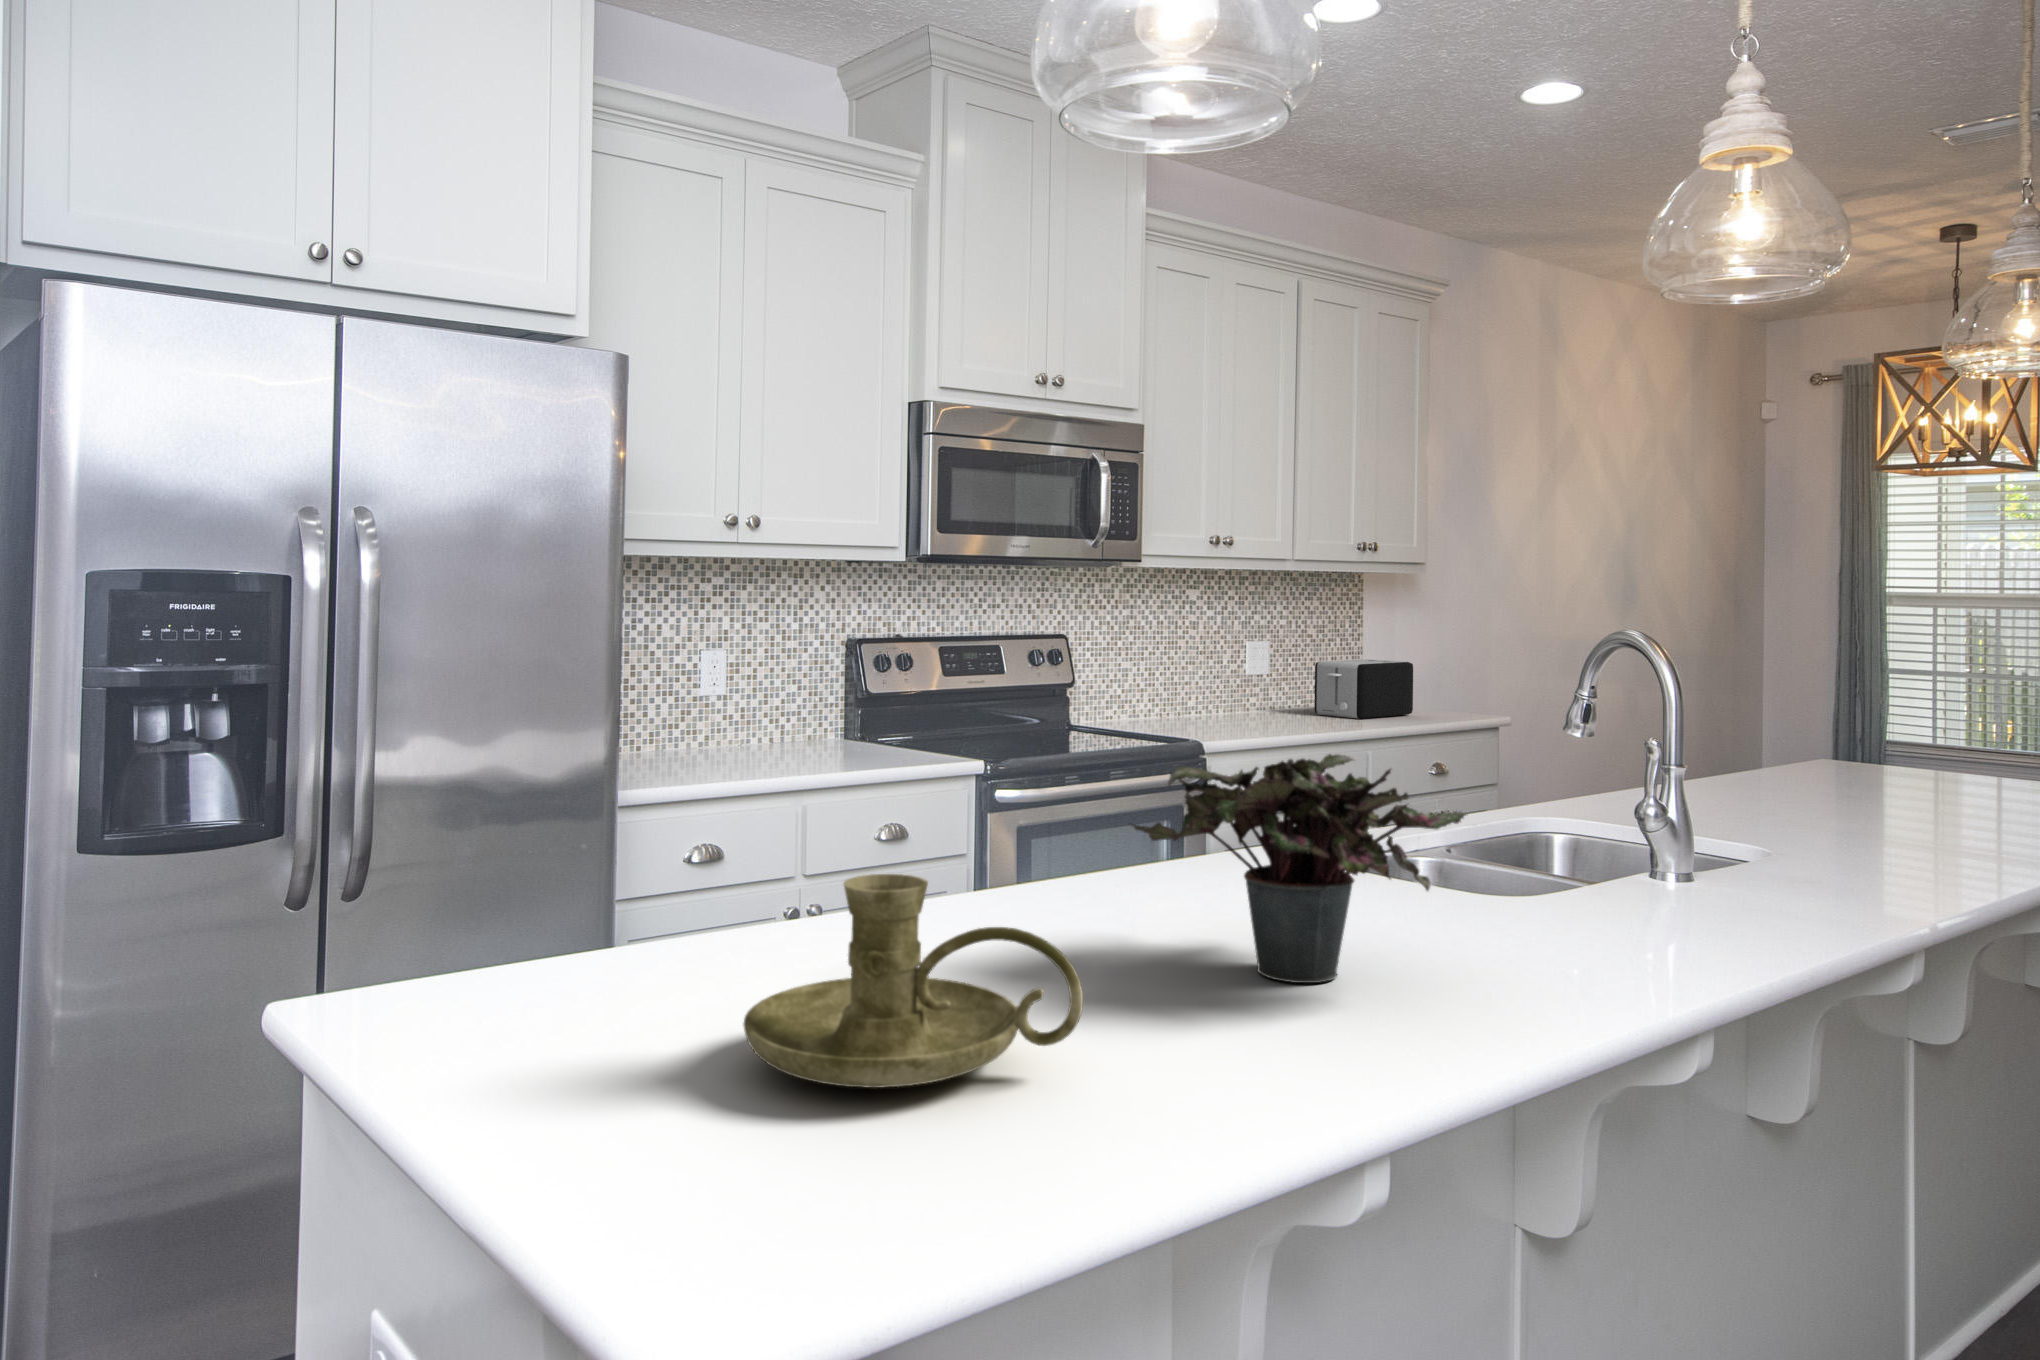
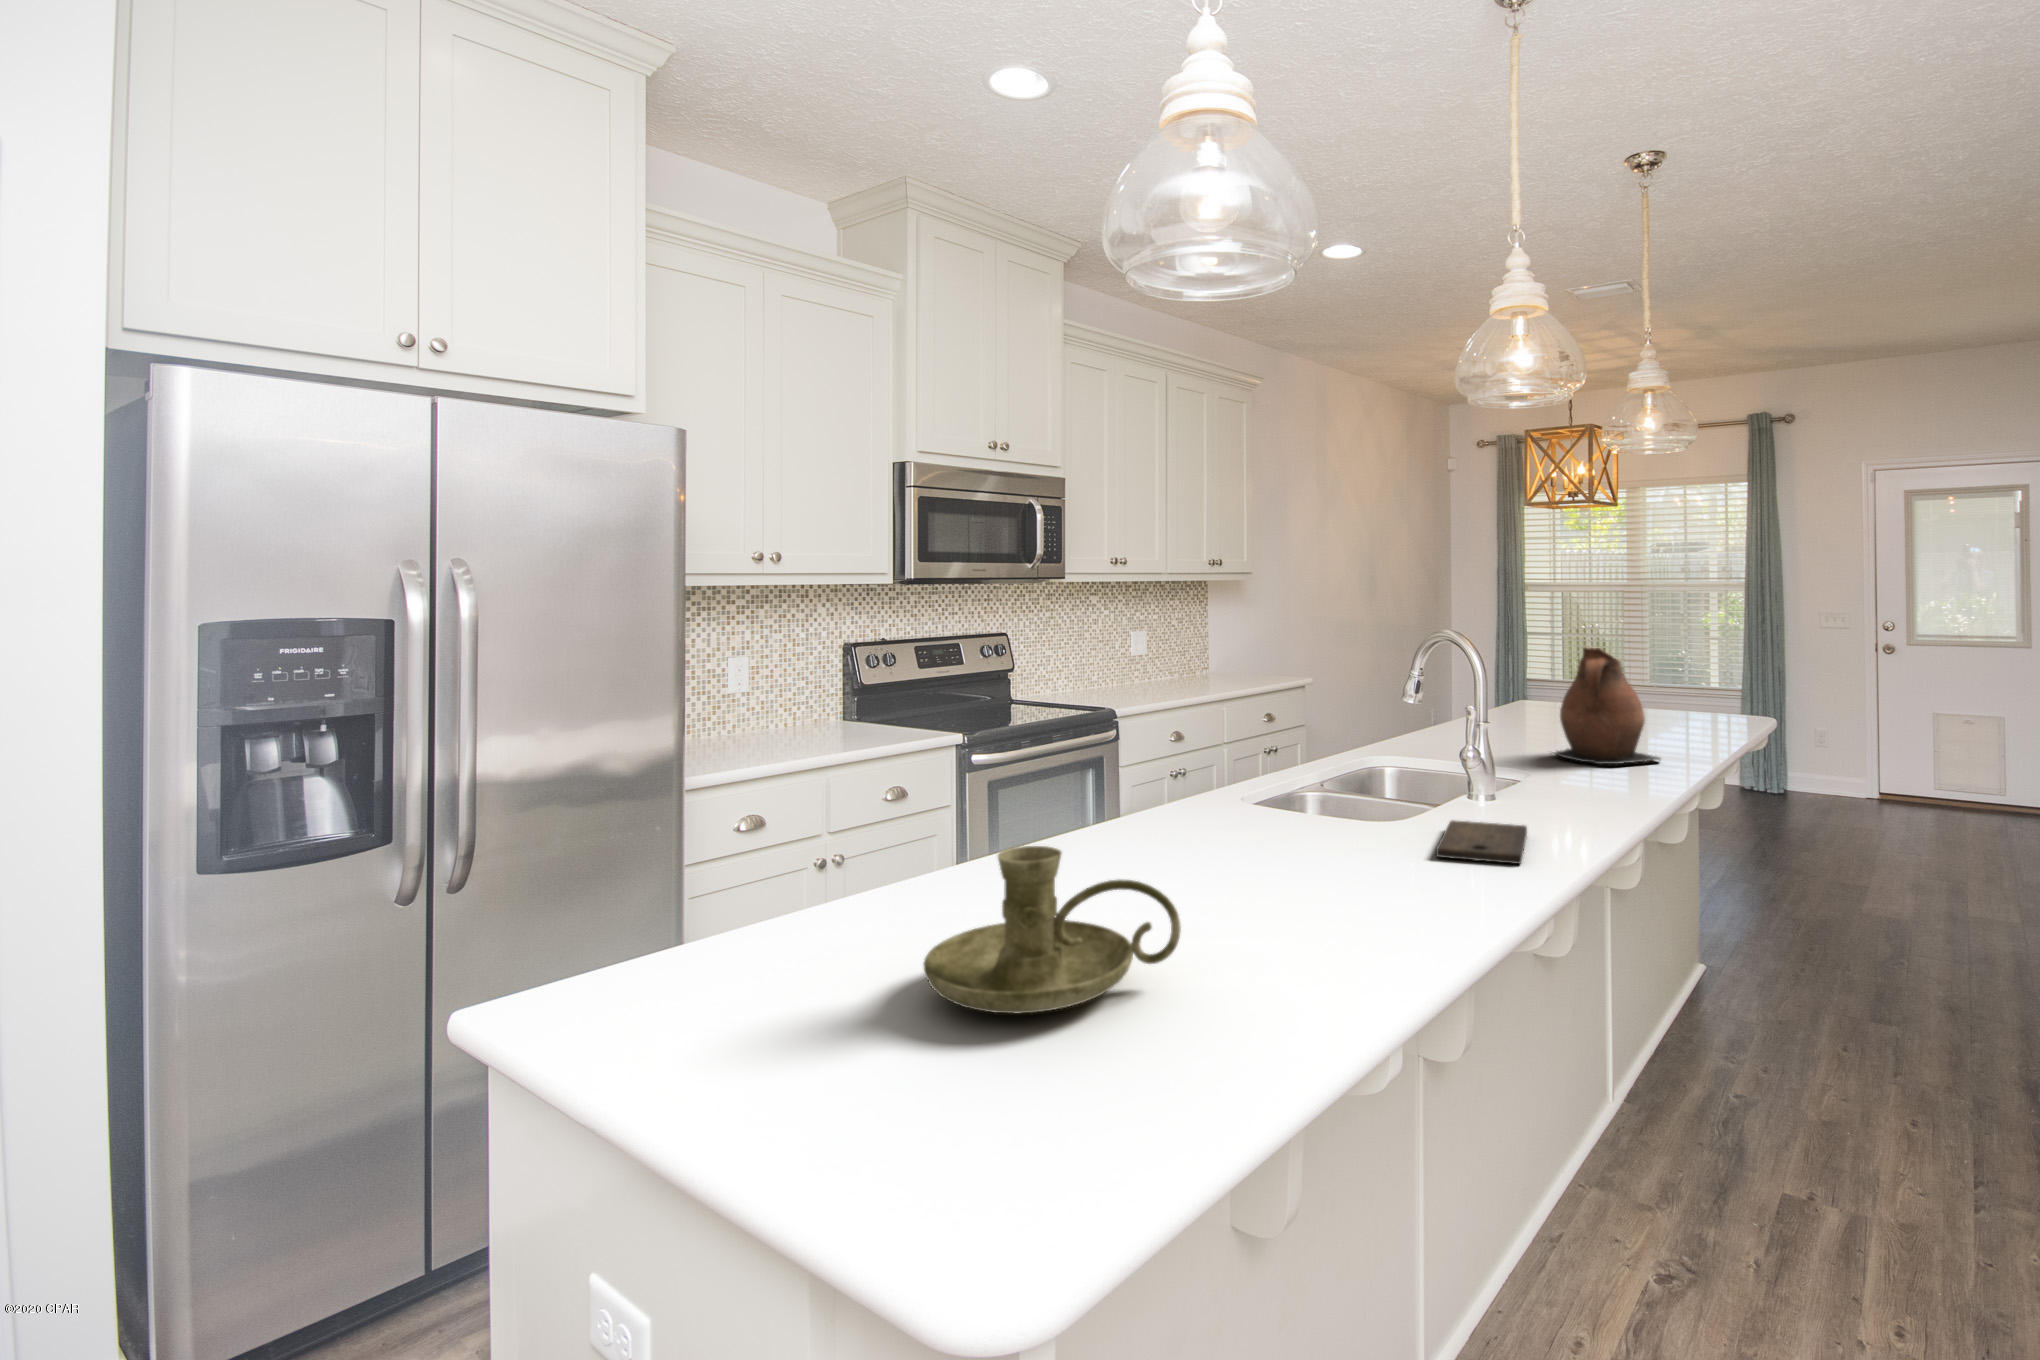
toaster: present [1314,659,1413,719] -> none [1180,642,1248,685]
ceramic pitcher: none [1815,672,2007,857] -> present [1550,648,1660,764]
potted plant: present [1132,754,1466,983] -> none [1163,729,1391,894]
cutting board: none [1549,909,1713,975] -> present [1436,820,1527,864]

